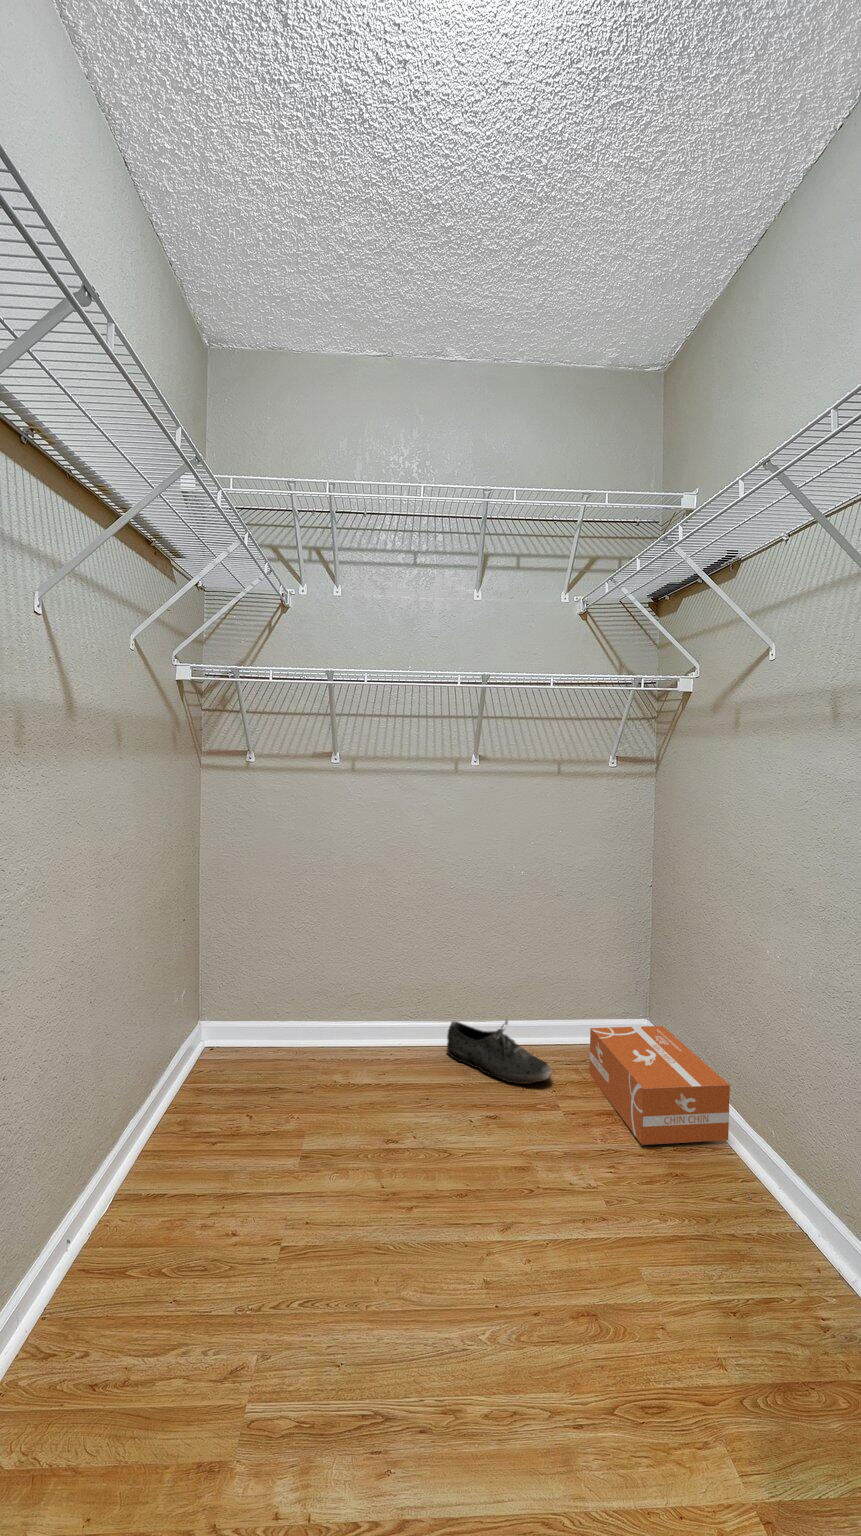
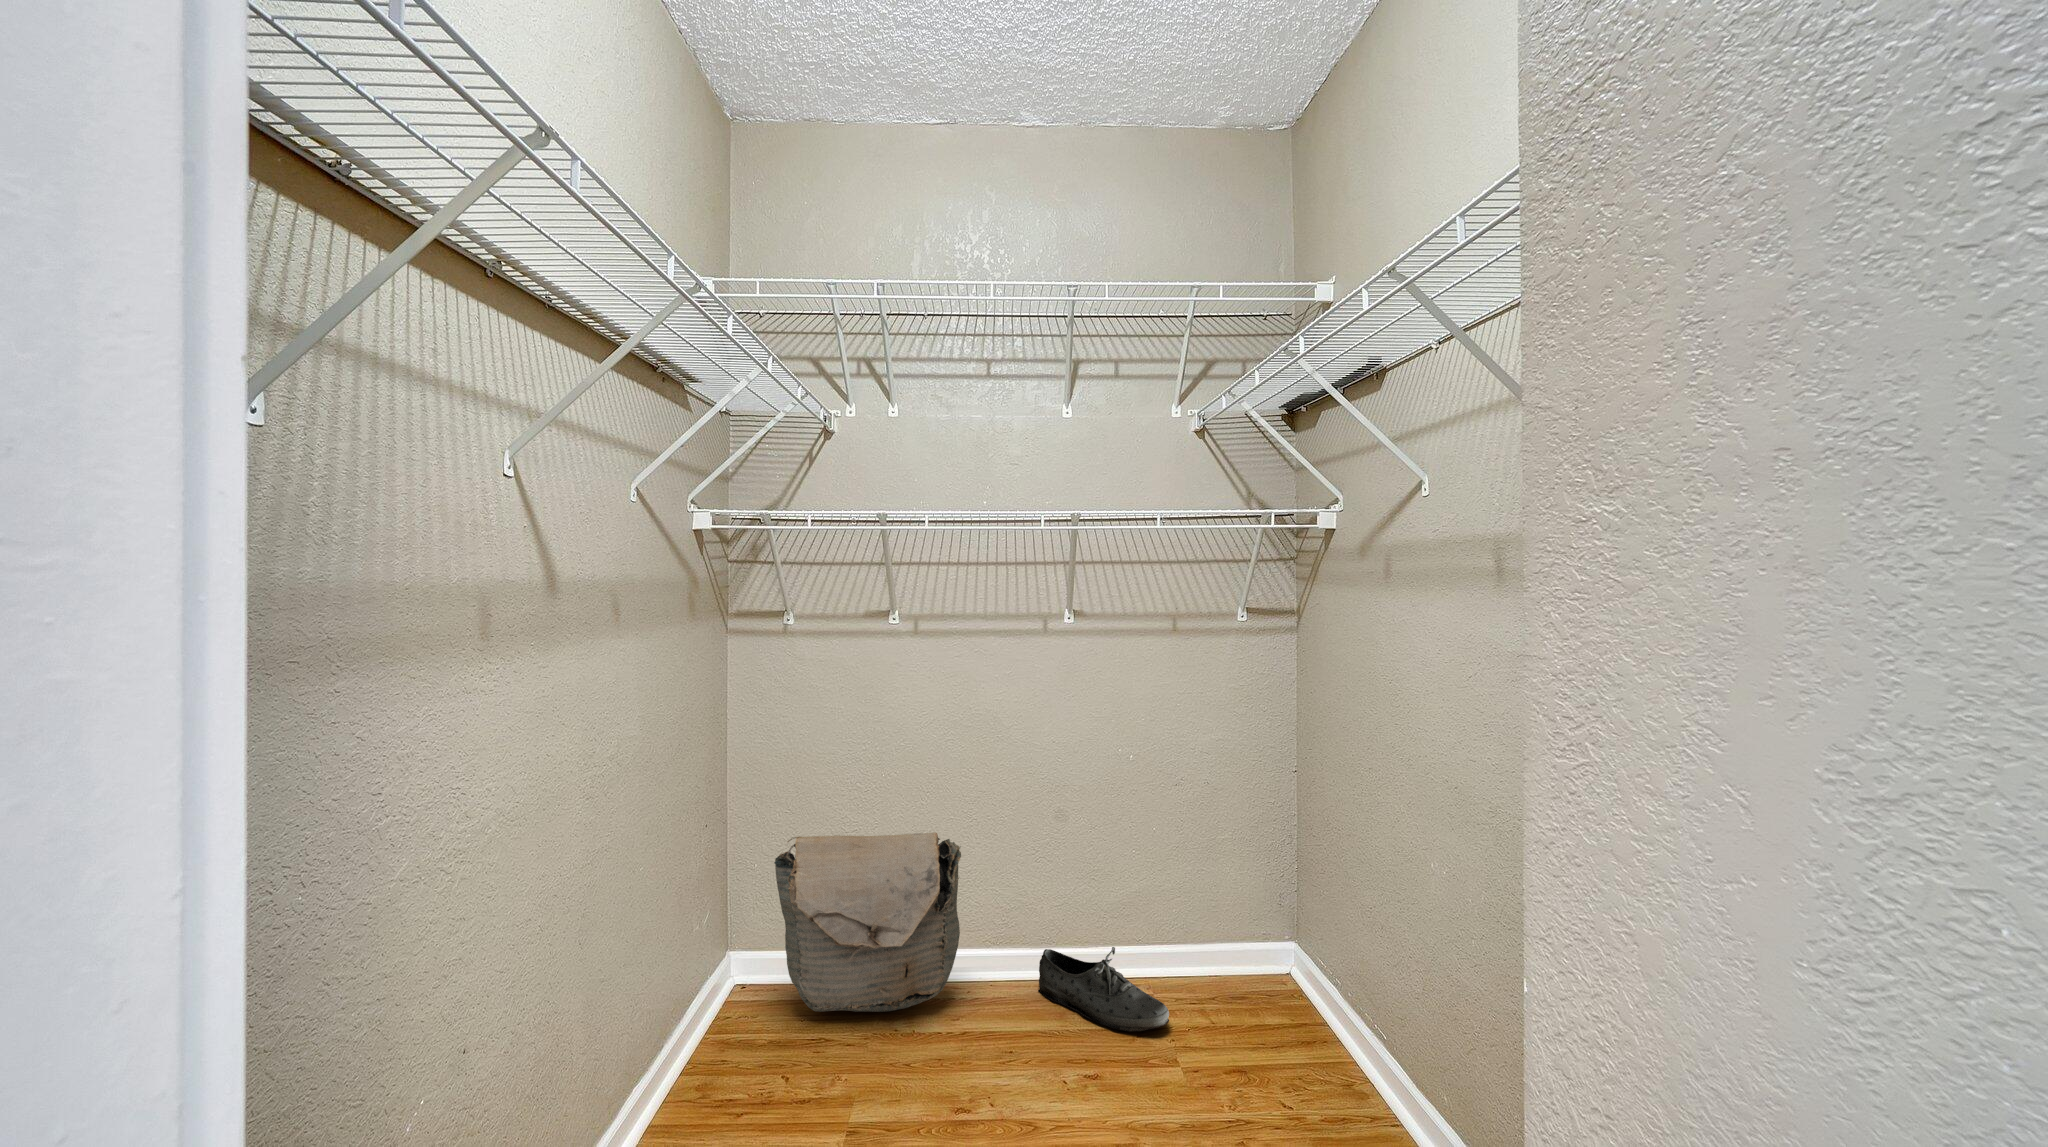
bag: none [239,928,388,1068] -> present [774,832,961,1012]
cardboard box: present [589,1026,730,1145] -> none [1219,954,1391,1113]

